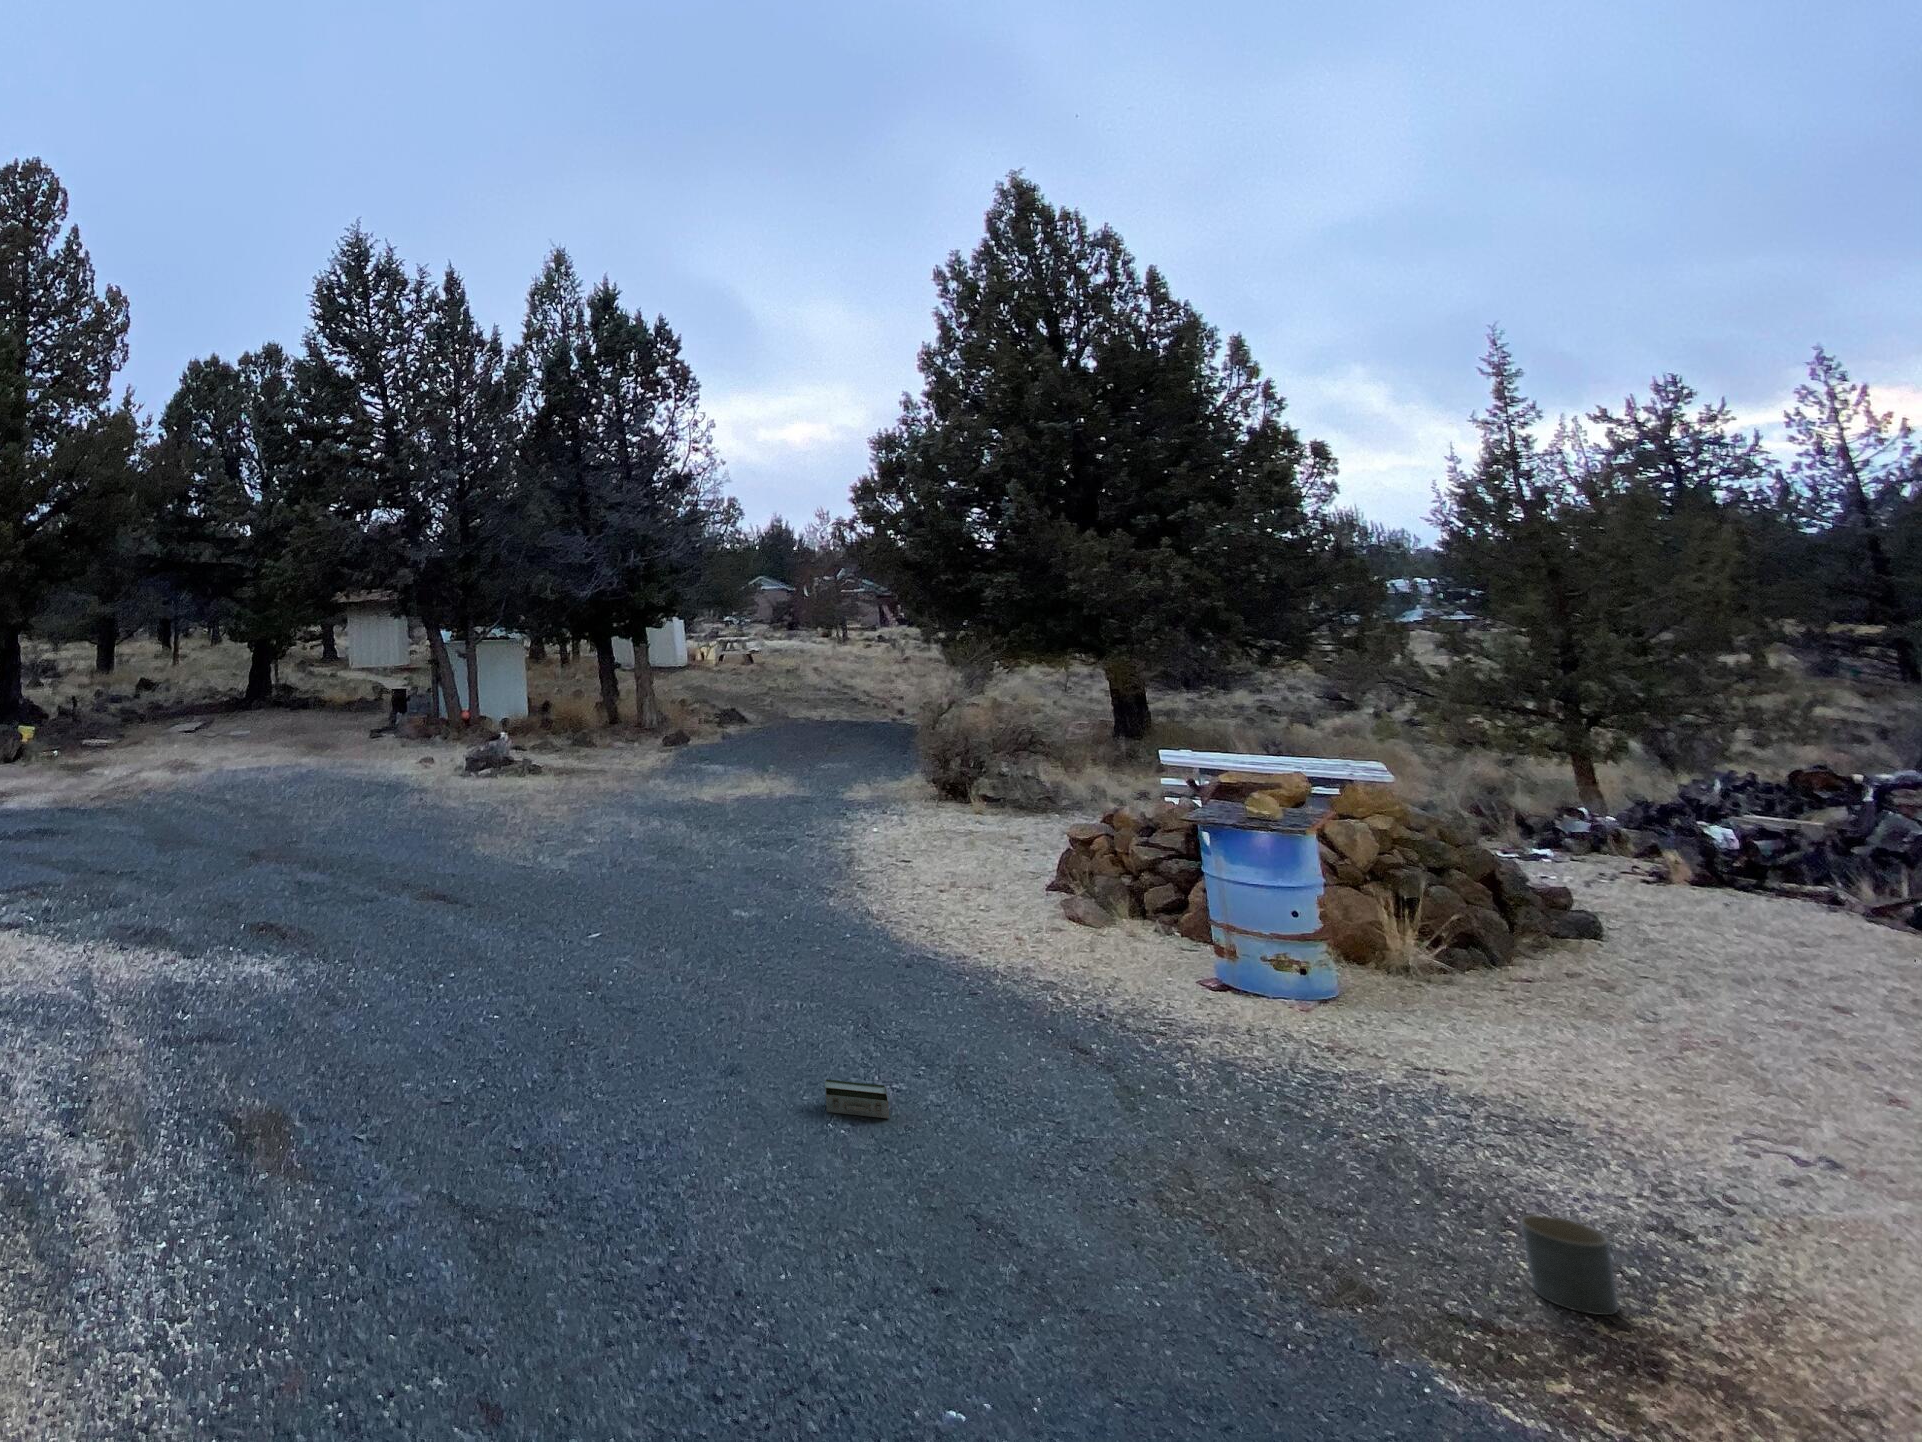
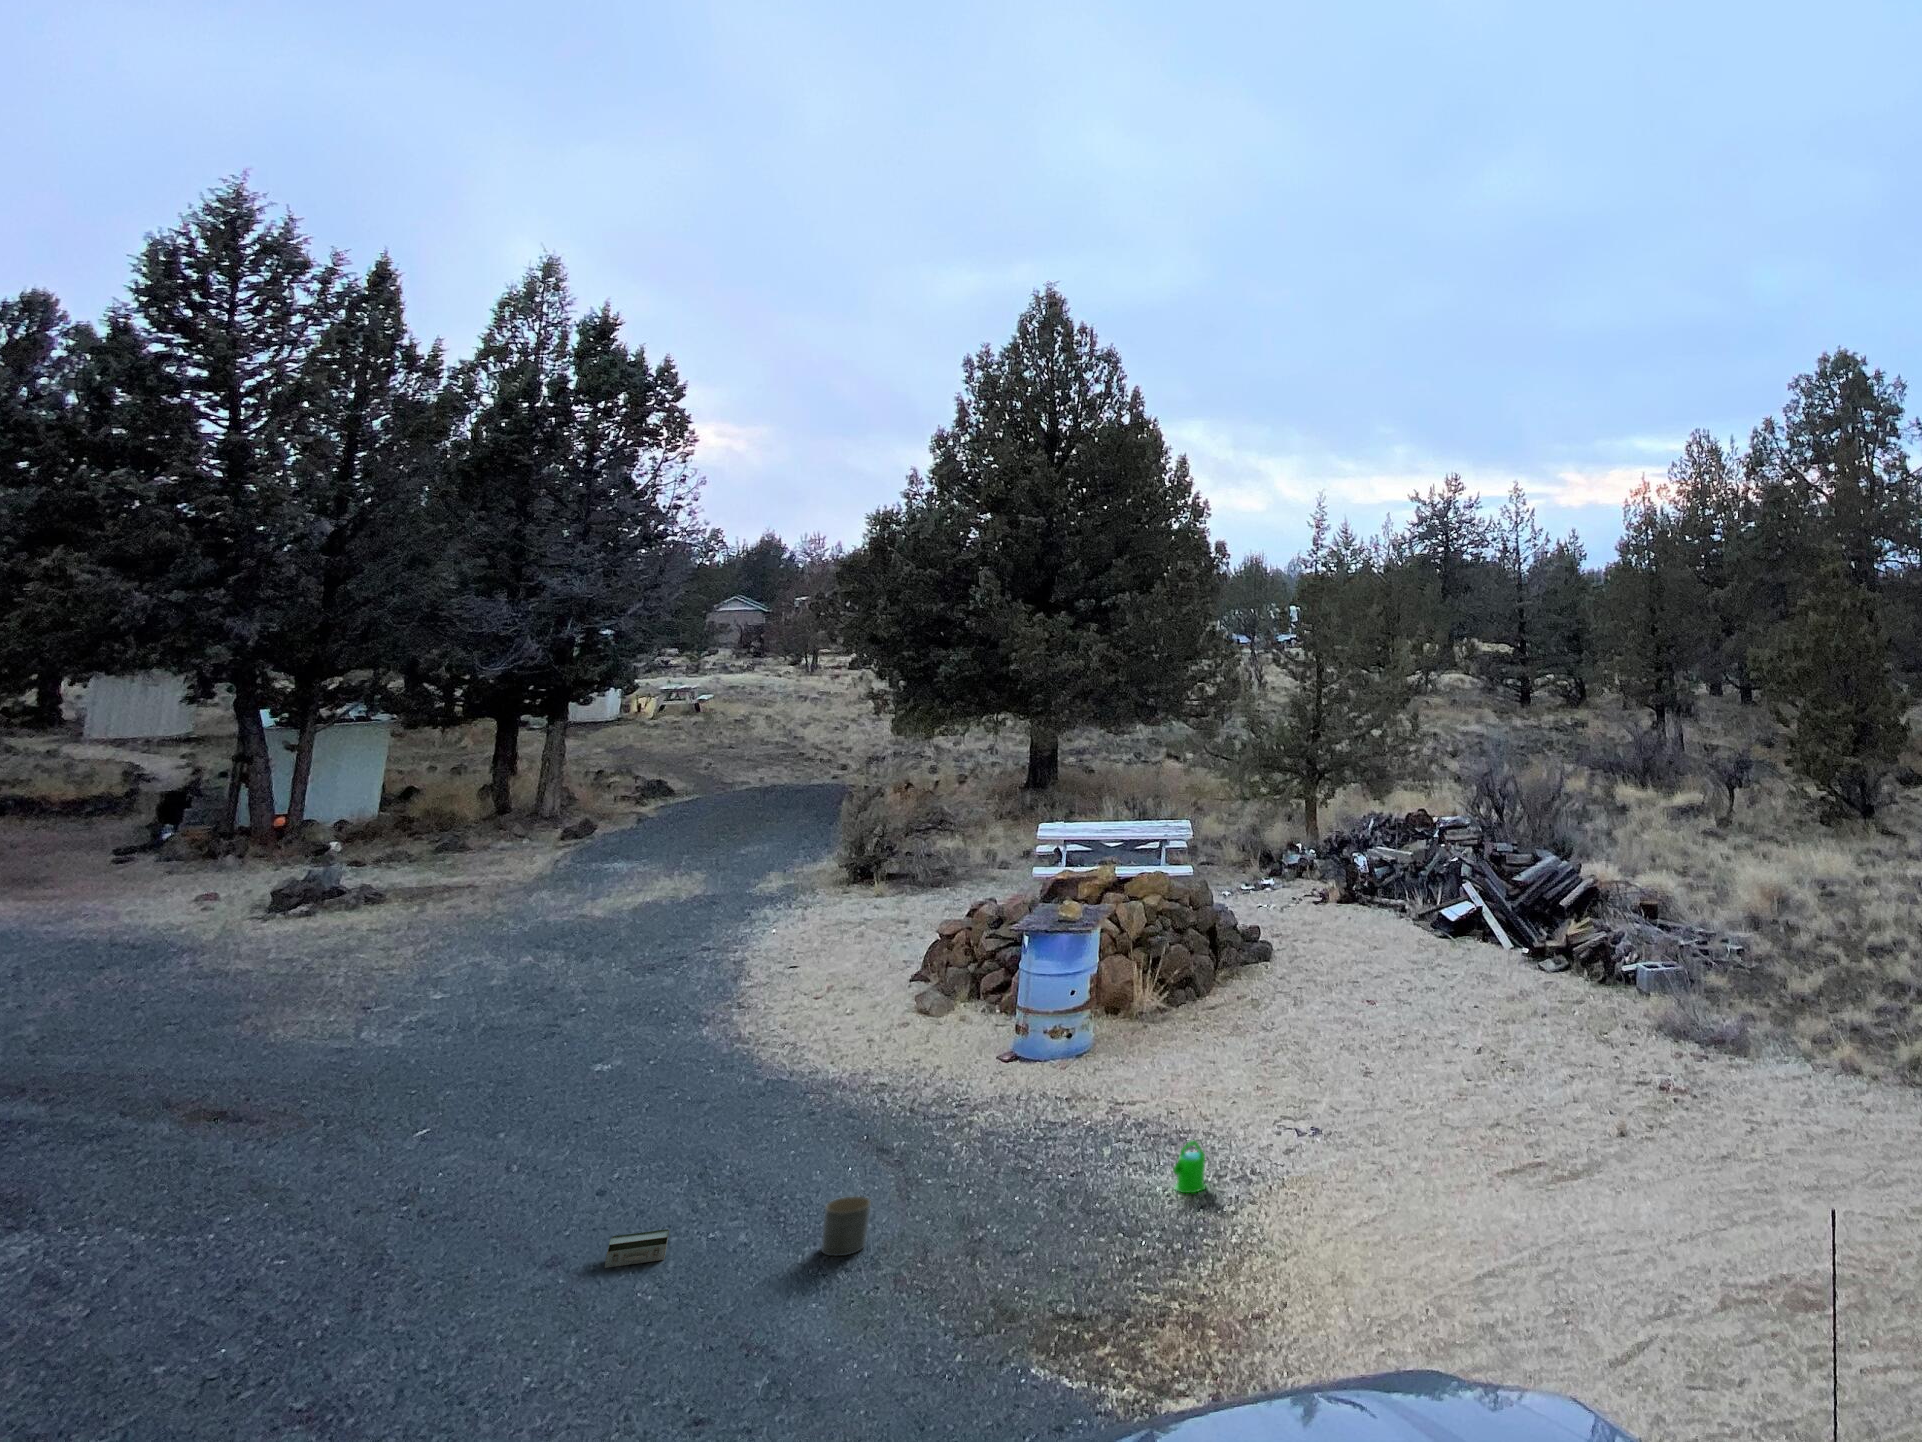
watering can: none [1600,1129,1670,1212] -> present [1173,1141,1206,1193]
planter: present [1521,1215,1618,1315] -> present [821,1196,871,1256]

